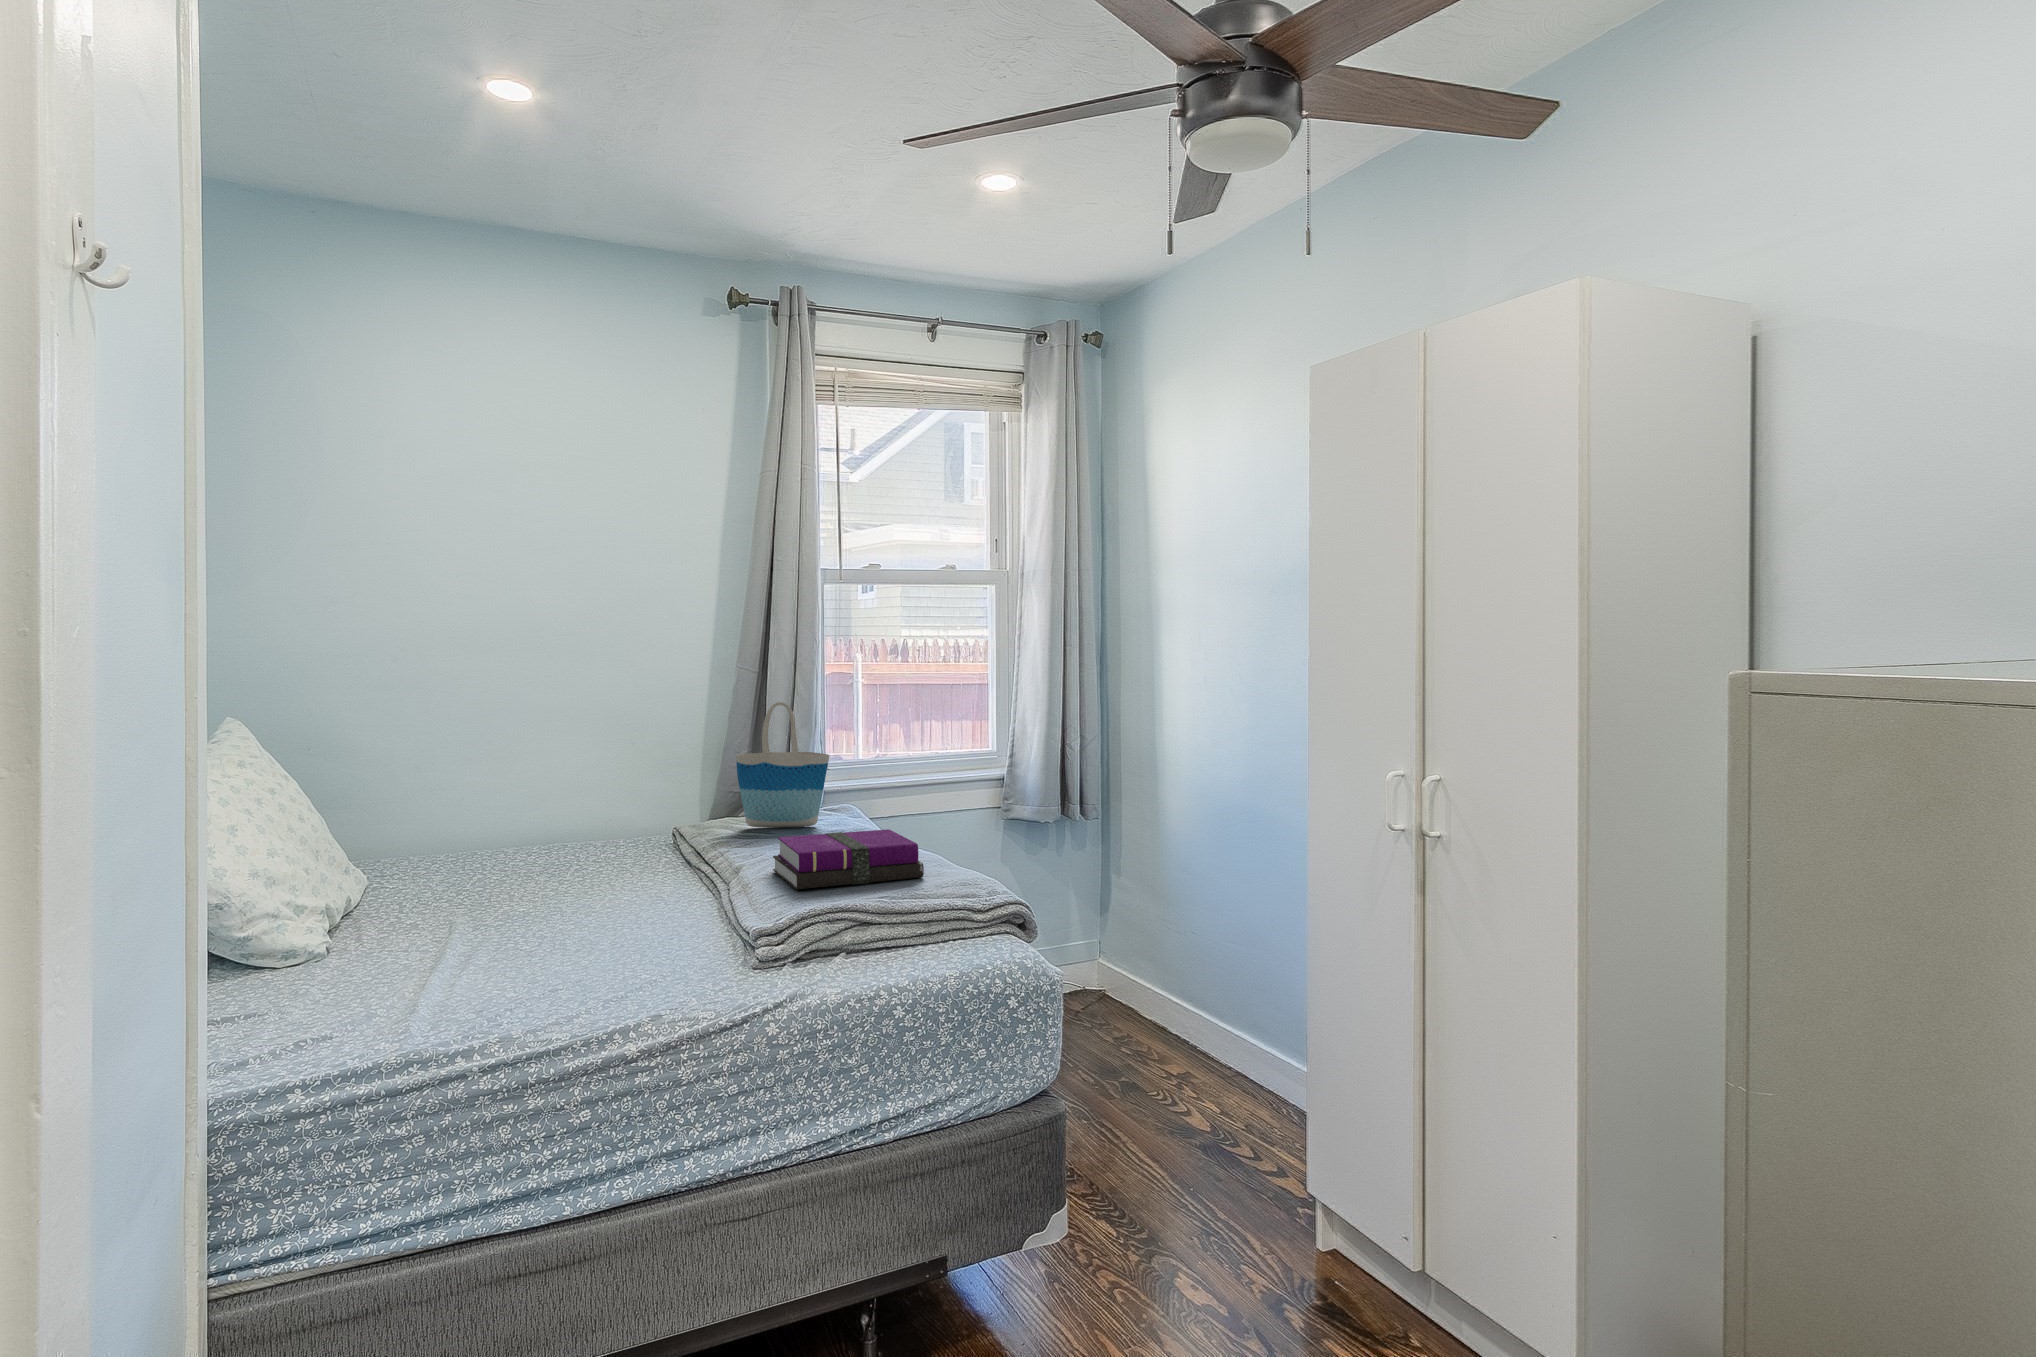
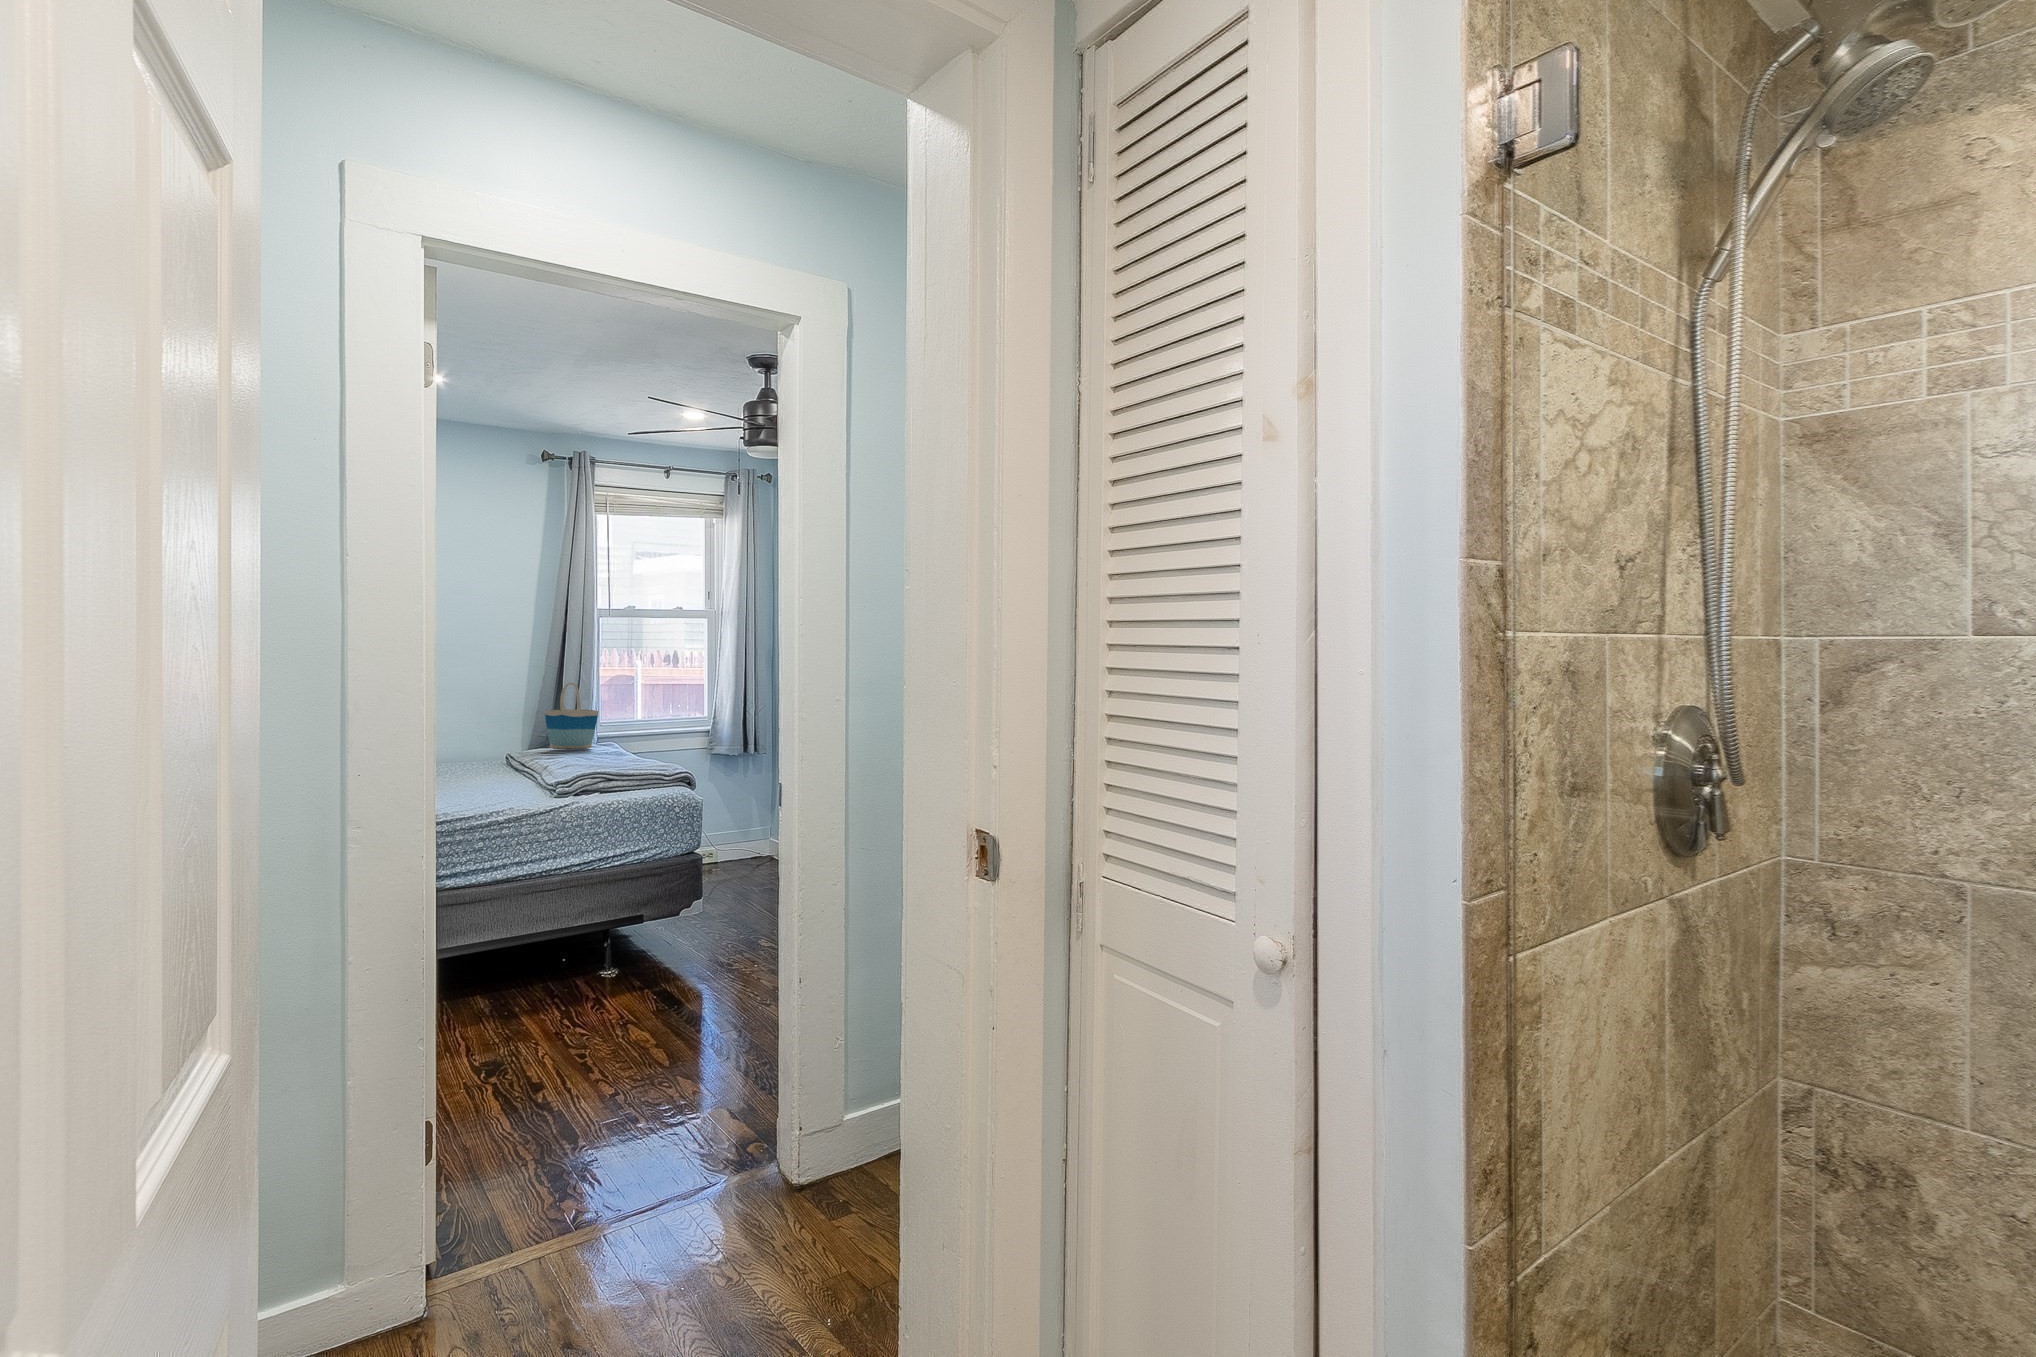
notebook: present [773,829,924,889] -> none [565,743,642,765]

